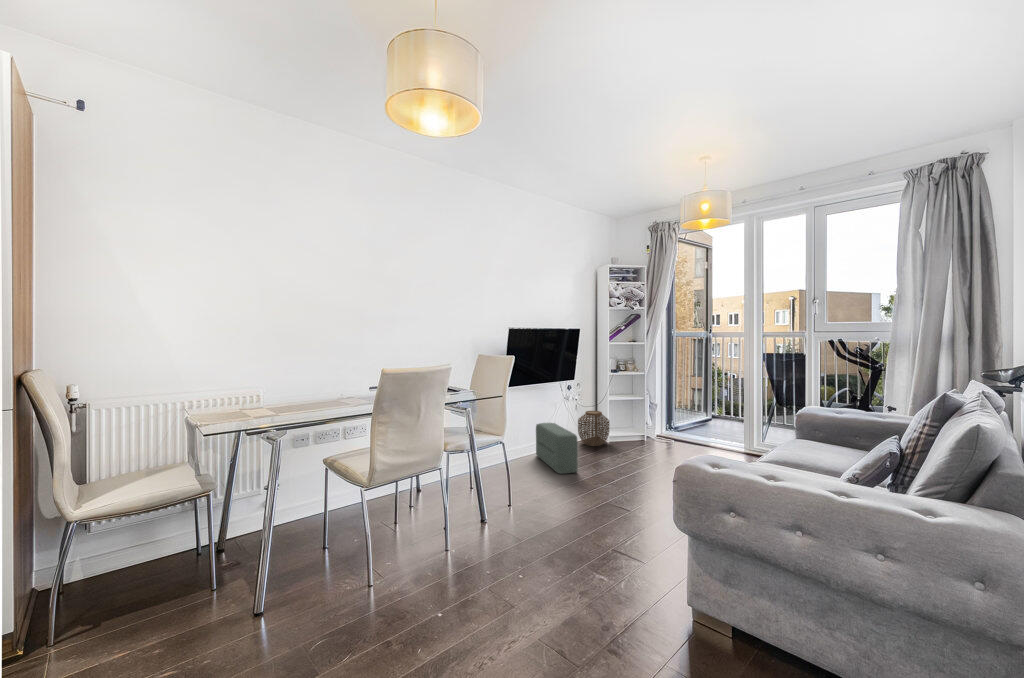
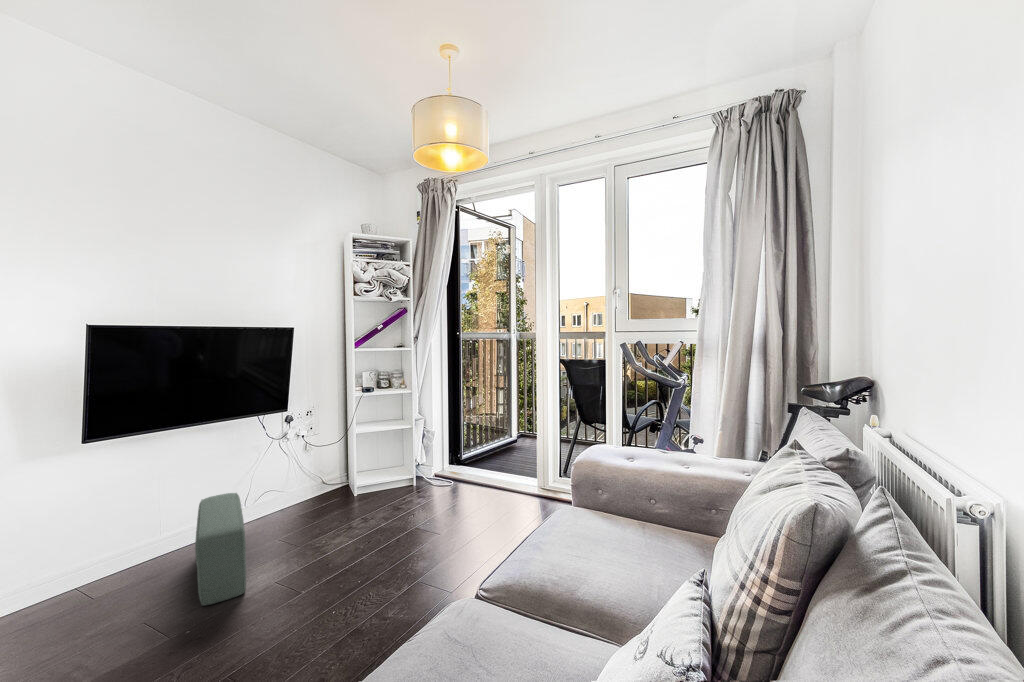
woven basket: present [578,411,609,446] -> none [303,454,354,510]

